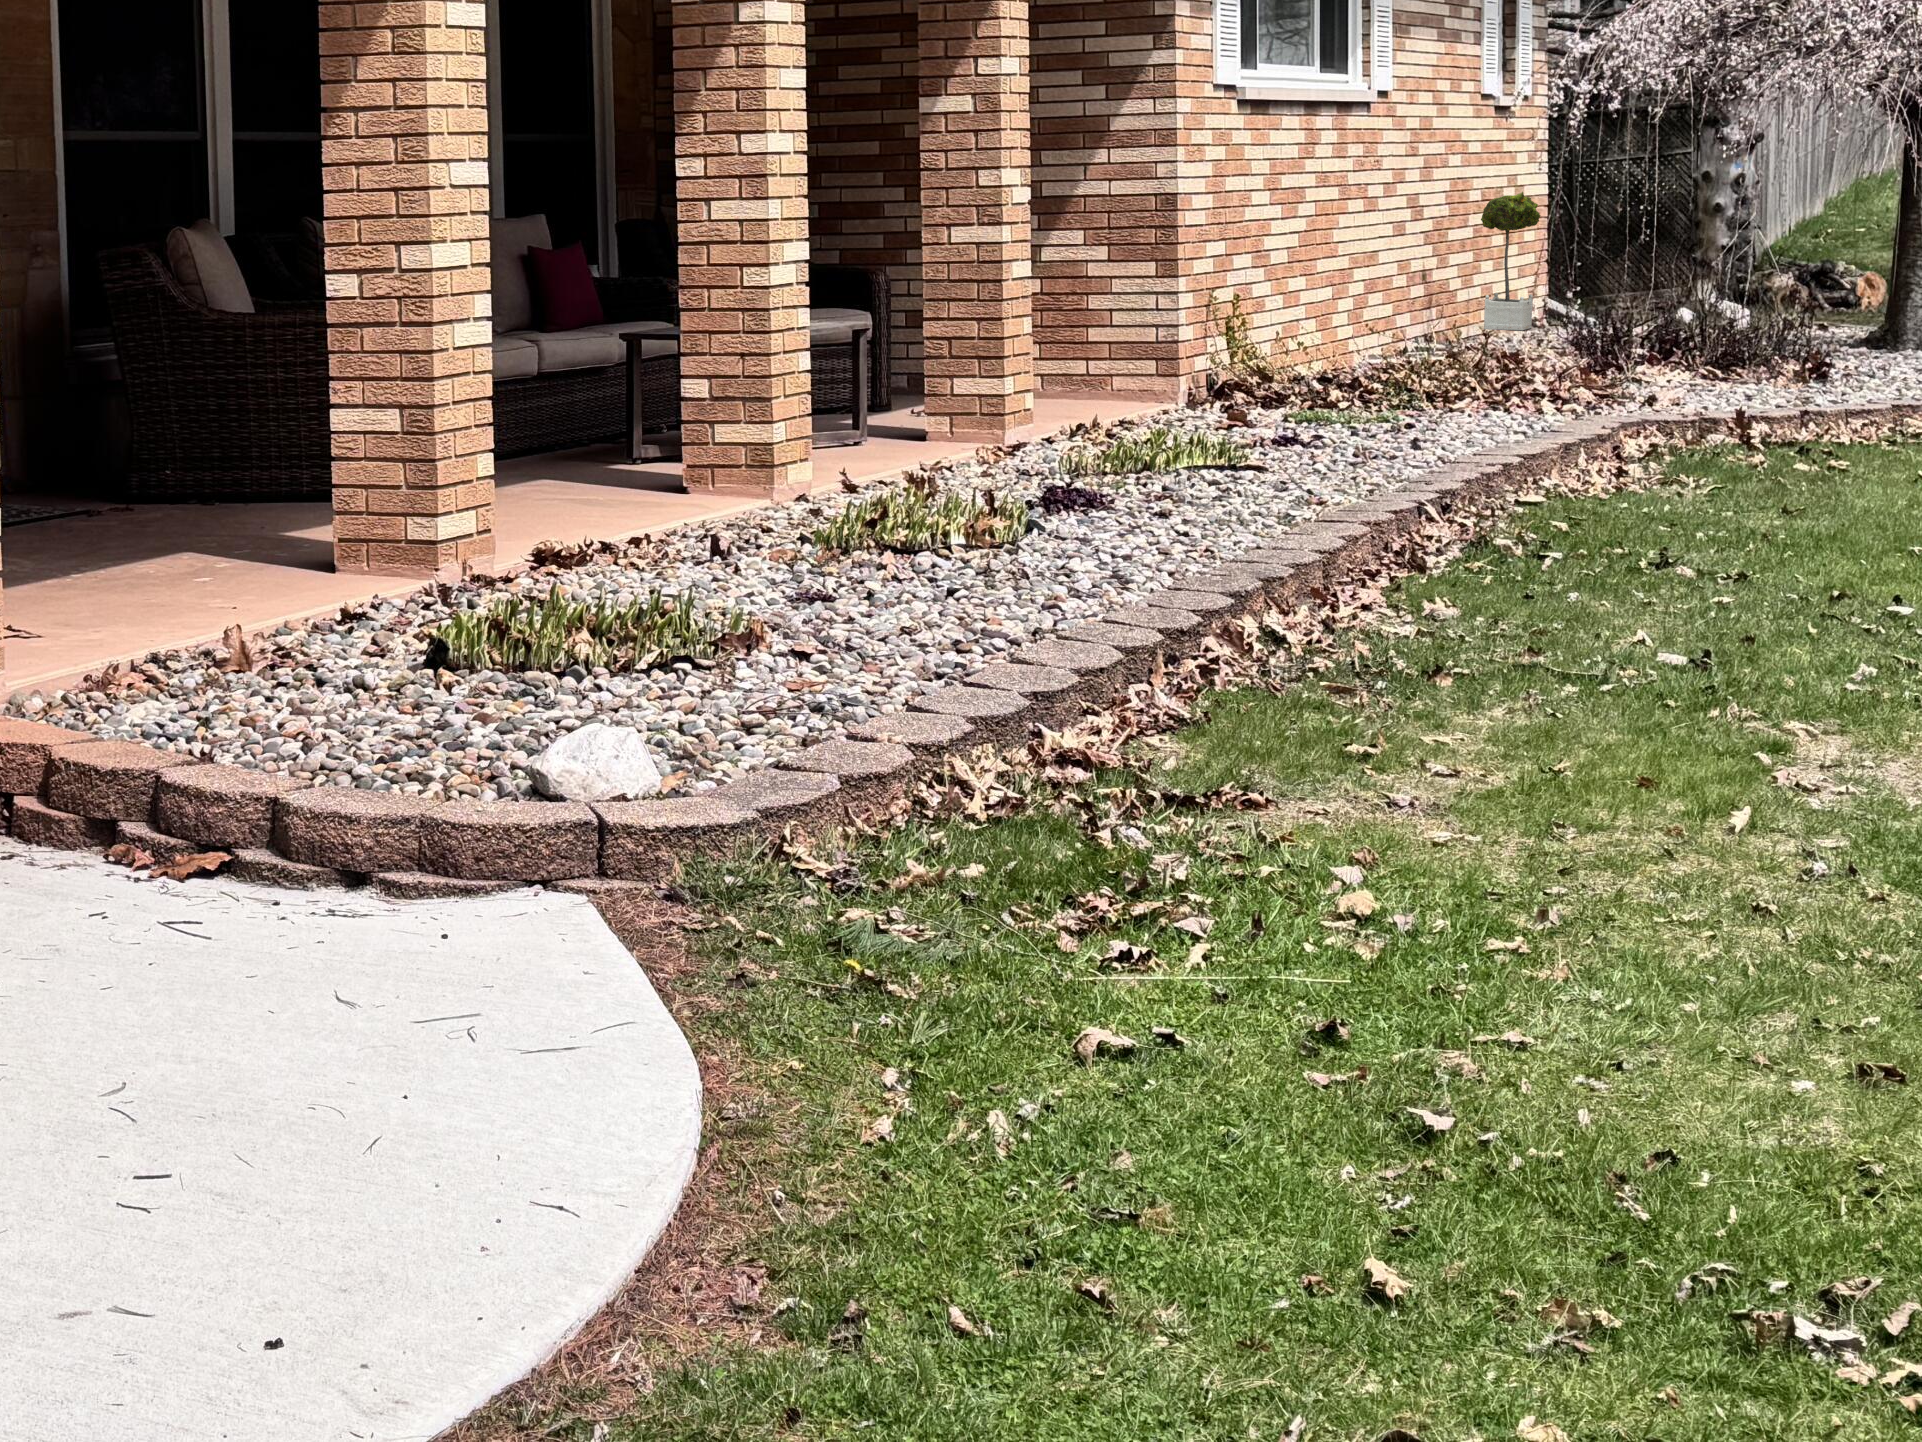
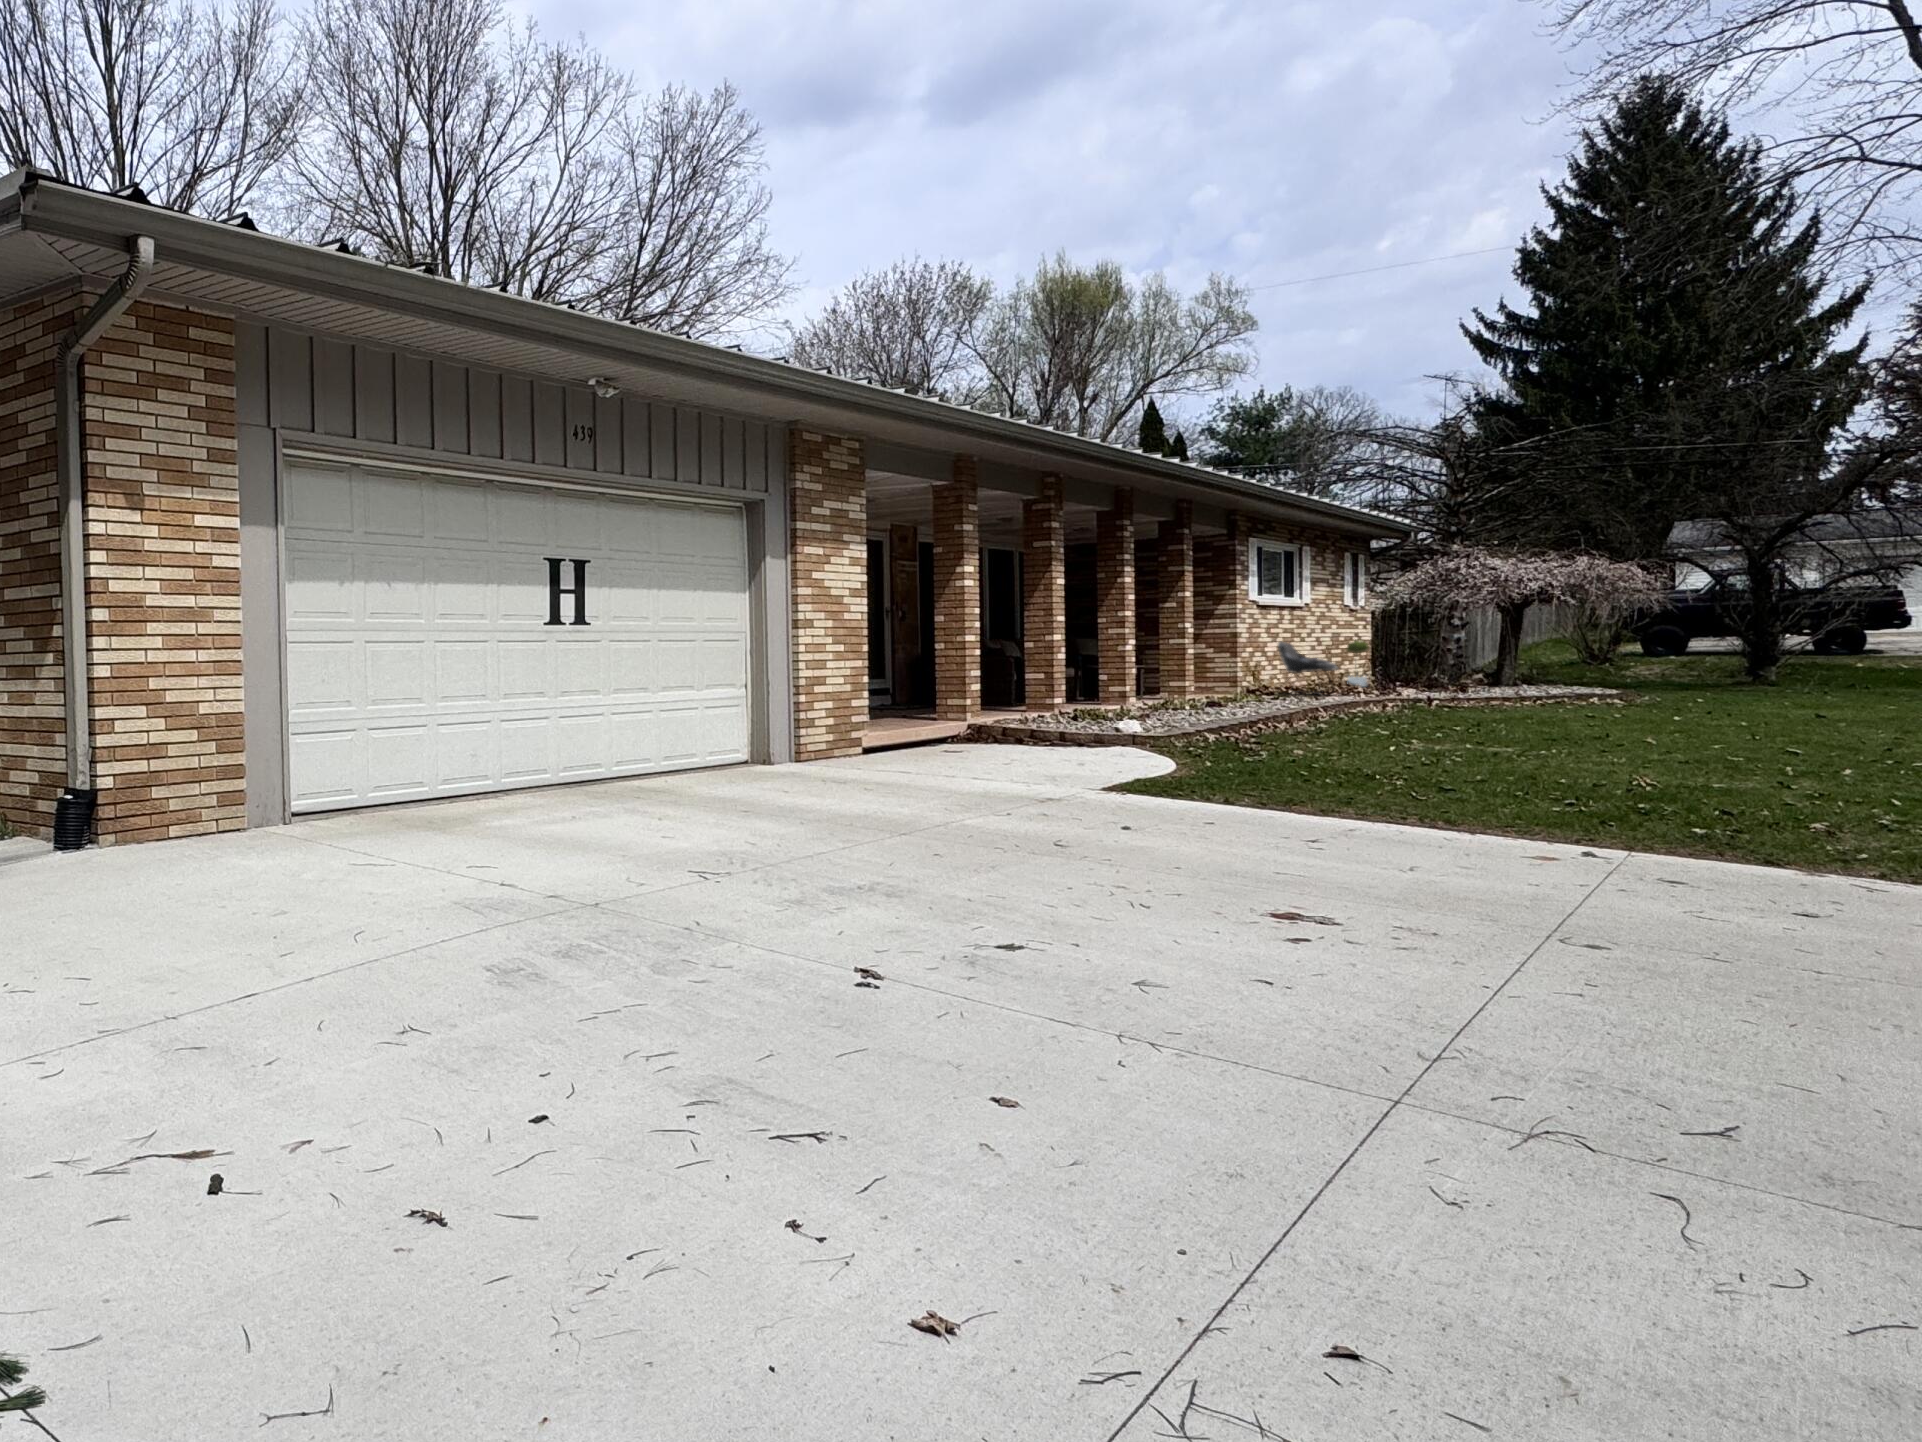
lounge chair: none [1295,212,1467,387] -> present [1278,642,1338,694]

